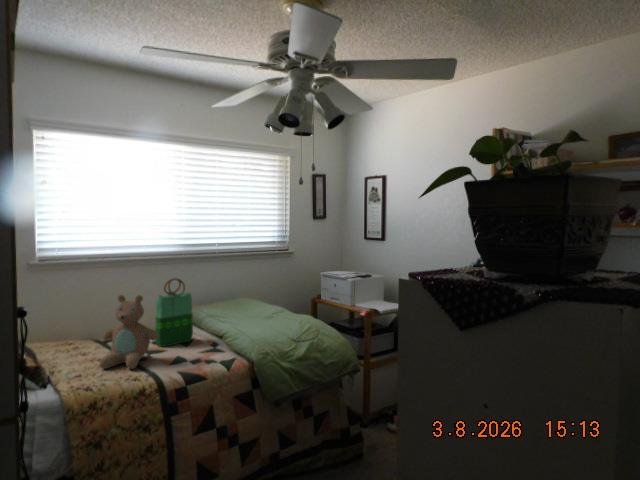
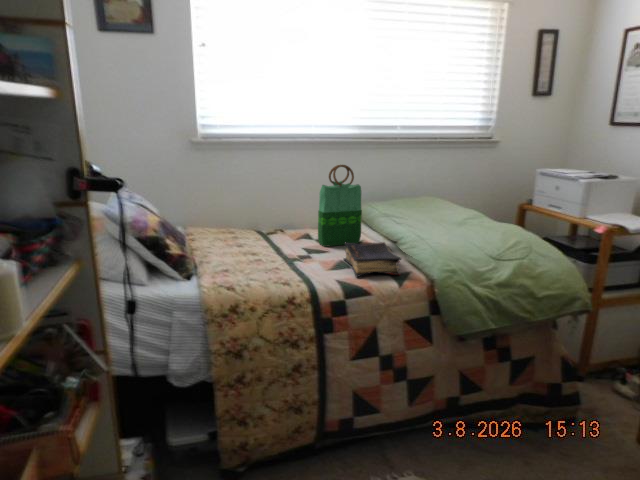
teddy bear: present [100,295,158,369] -> none [251,179,317,269]
book: none [180,337,228,368] -> present [343,242,401,277]

